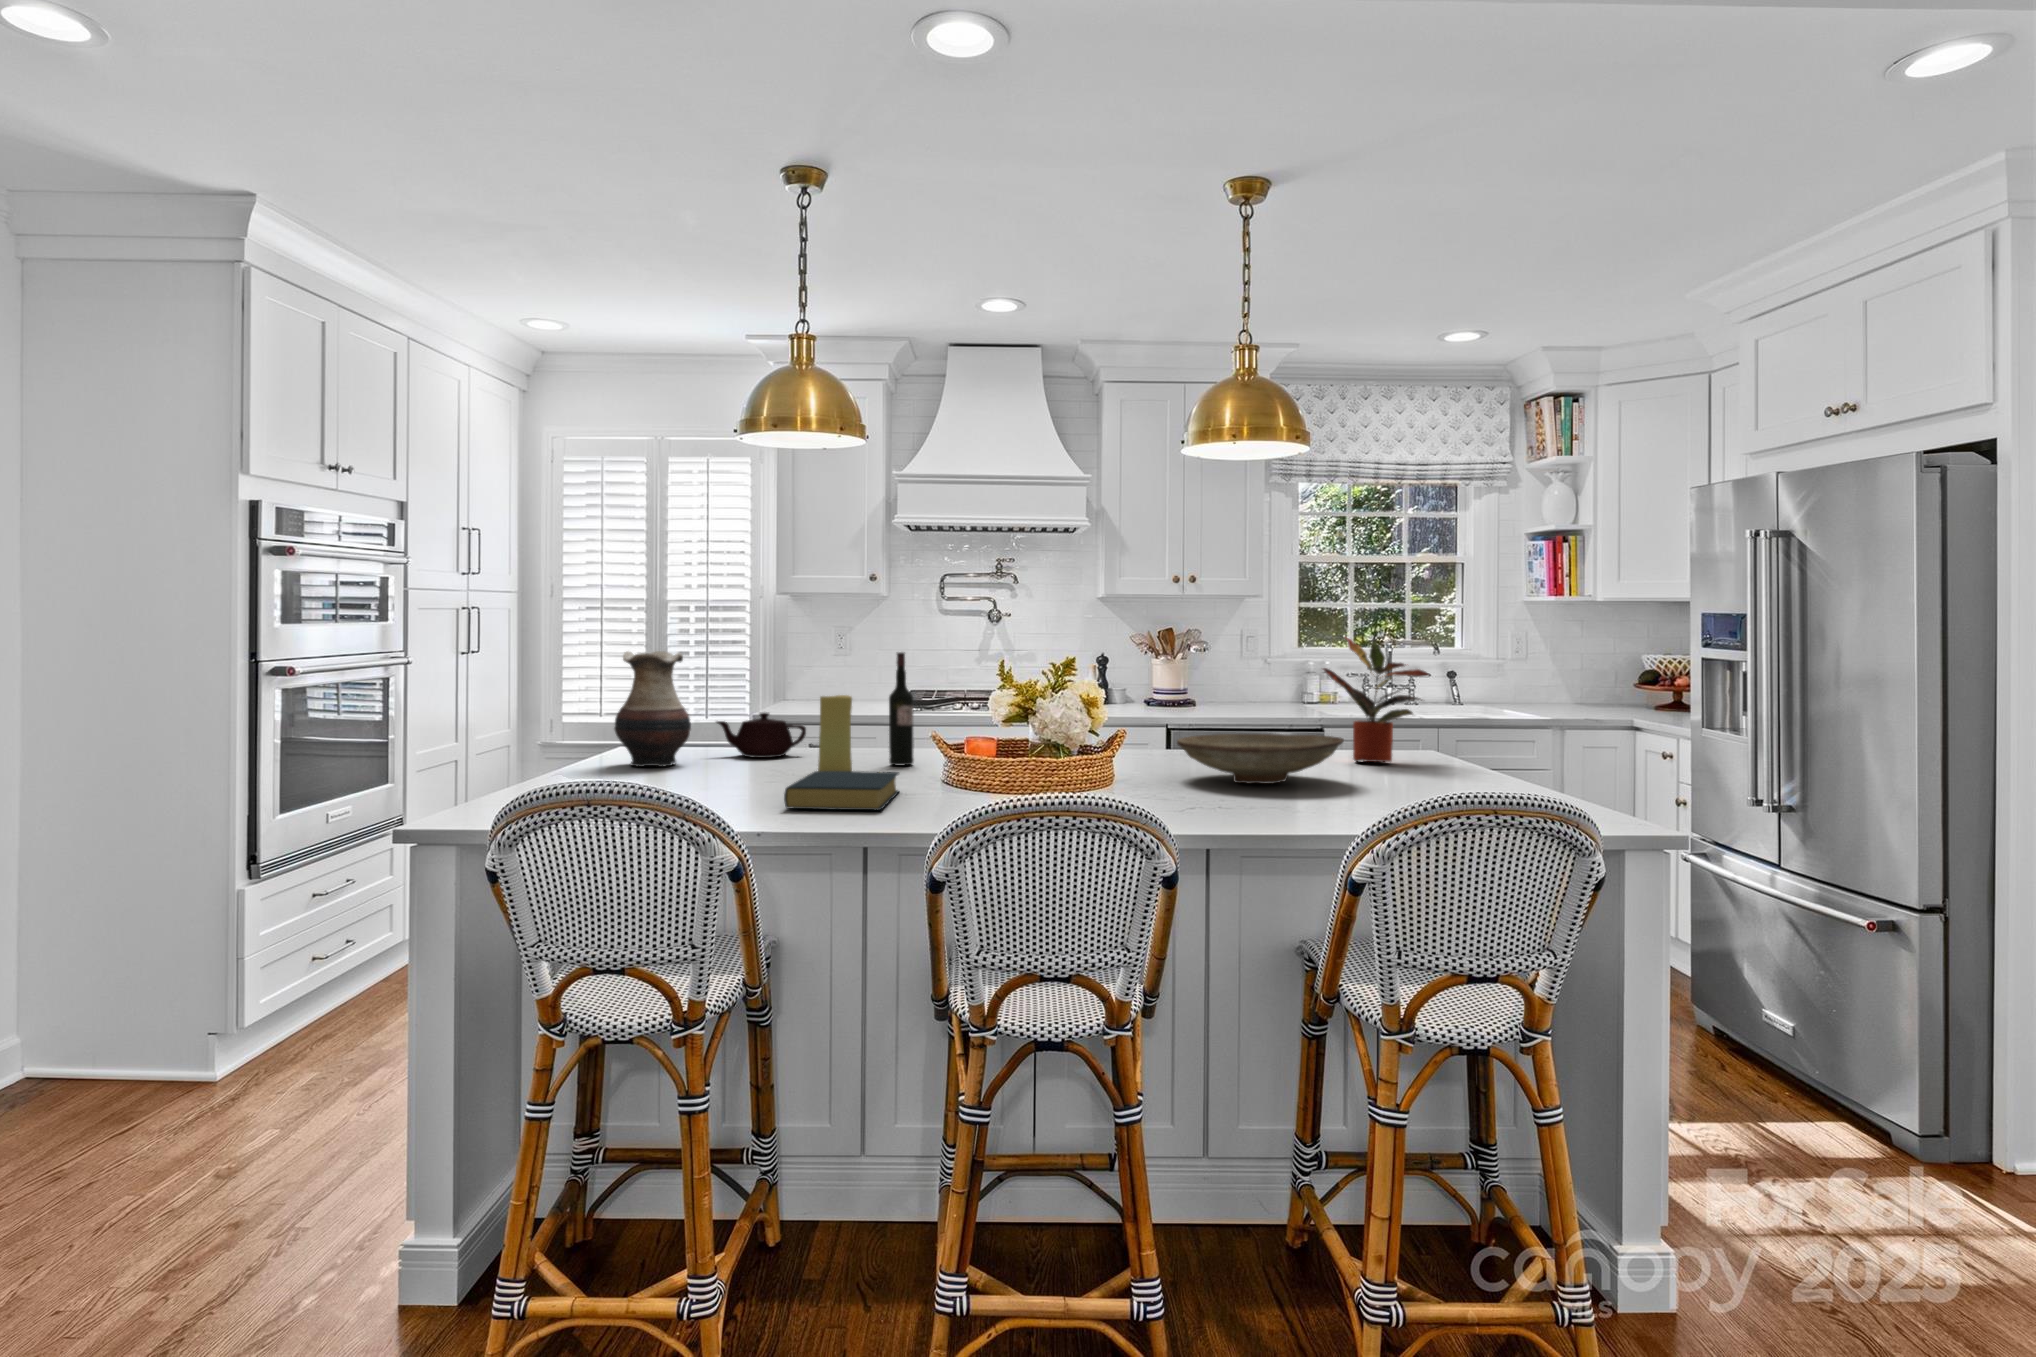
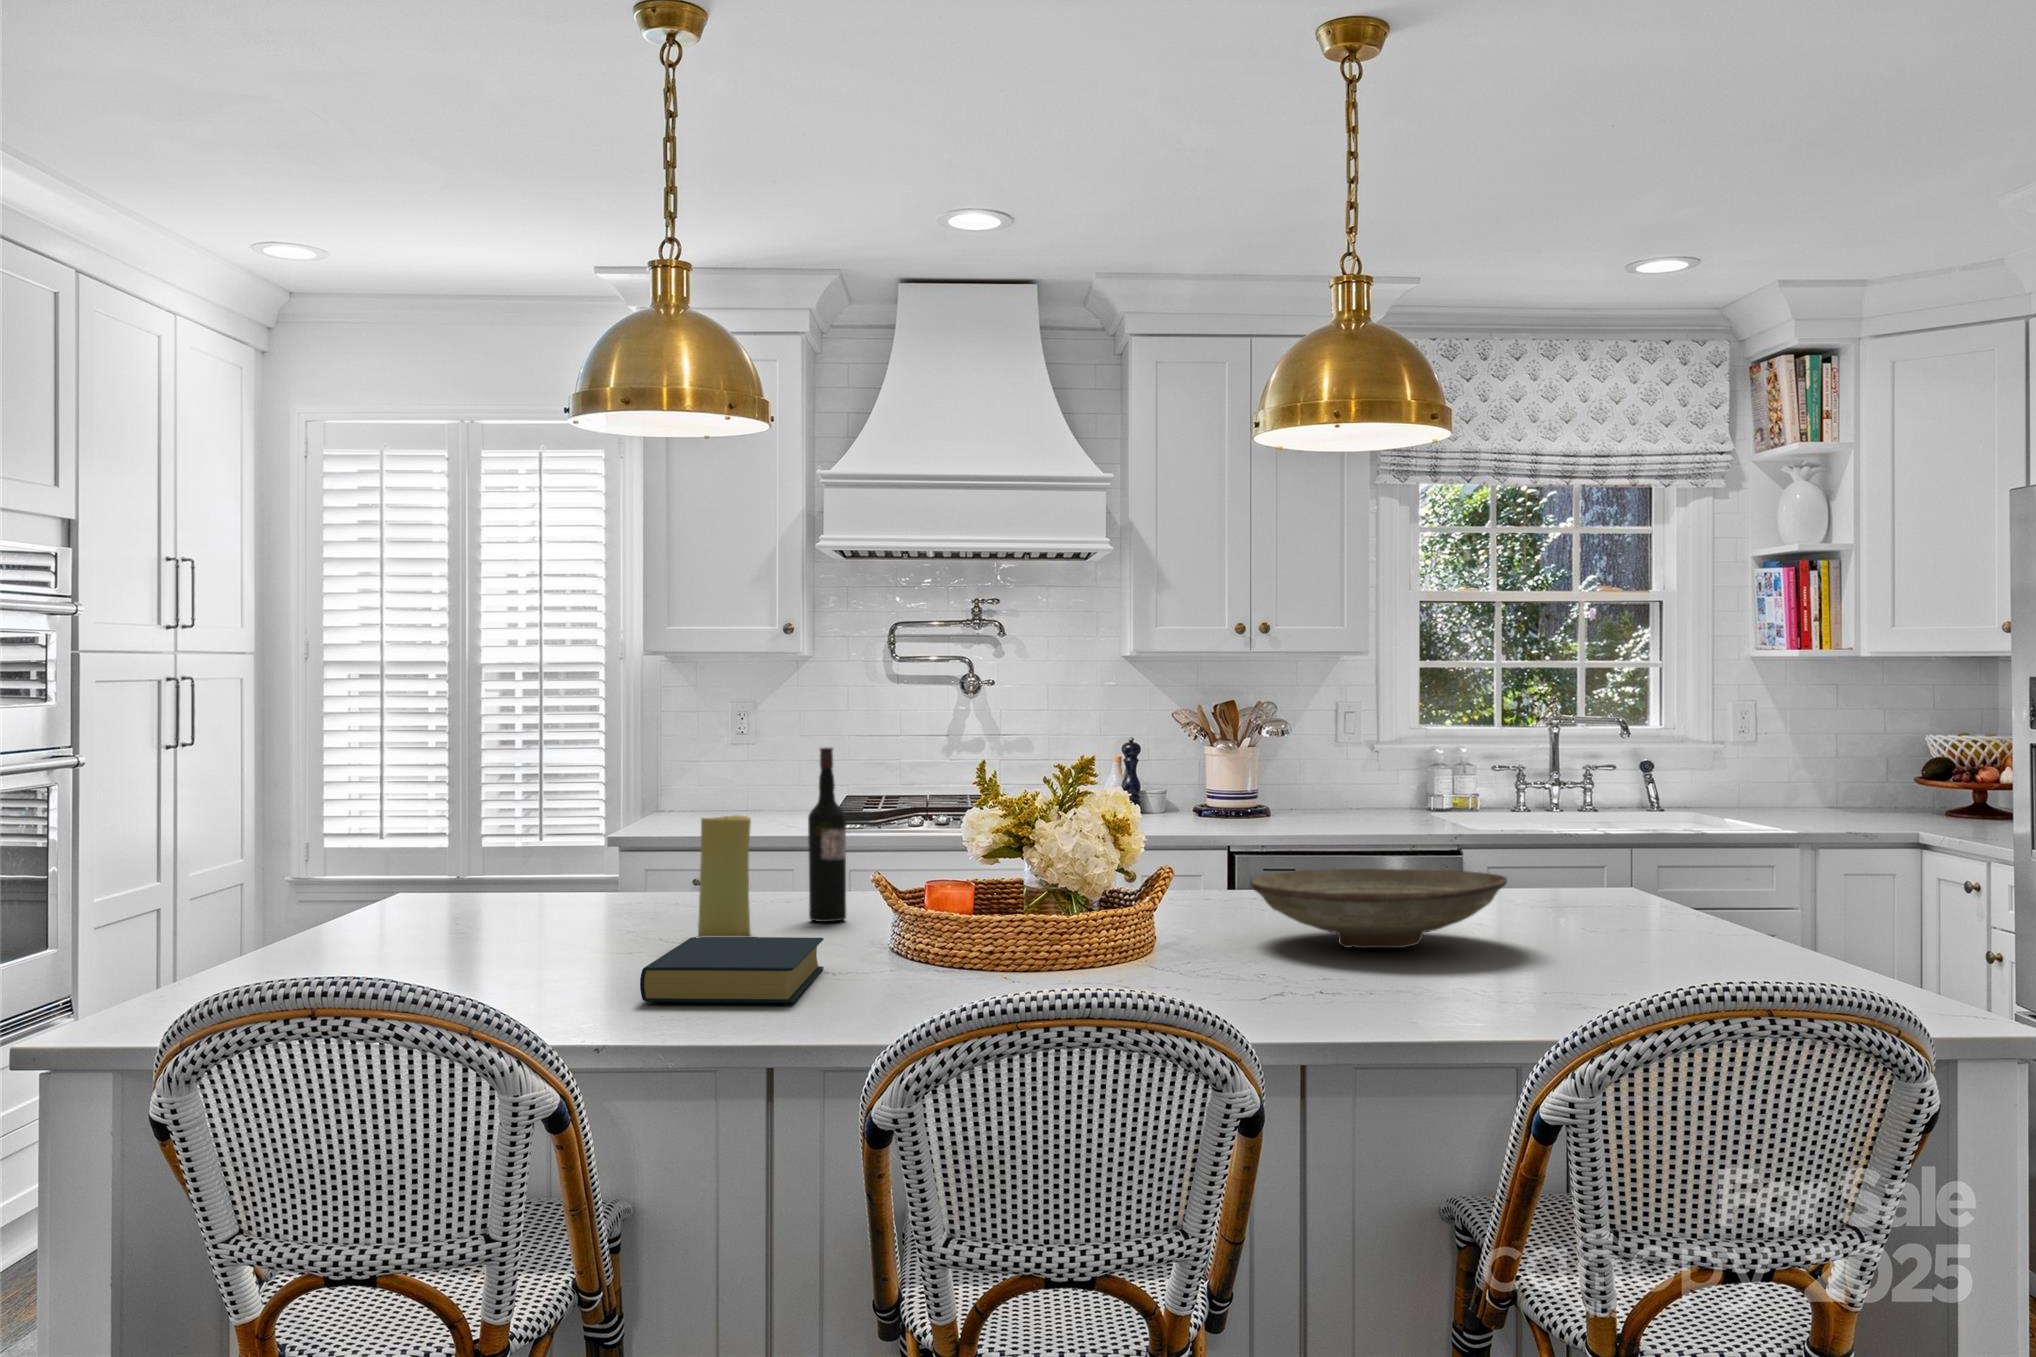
potted plant: present [1323,638,1428,762] -> none [1466,717,1630,909]
vase: present [614,651,691,767] -> none [383,748,503,928]
teapot: present [716,712,806,758] -> none [542,840,682,910]

